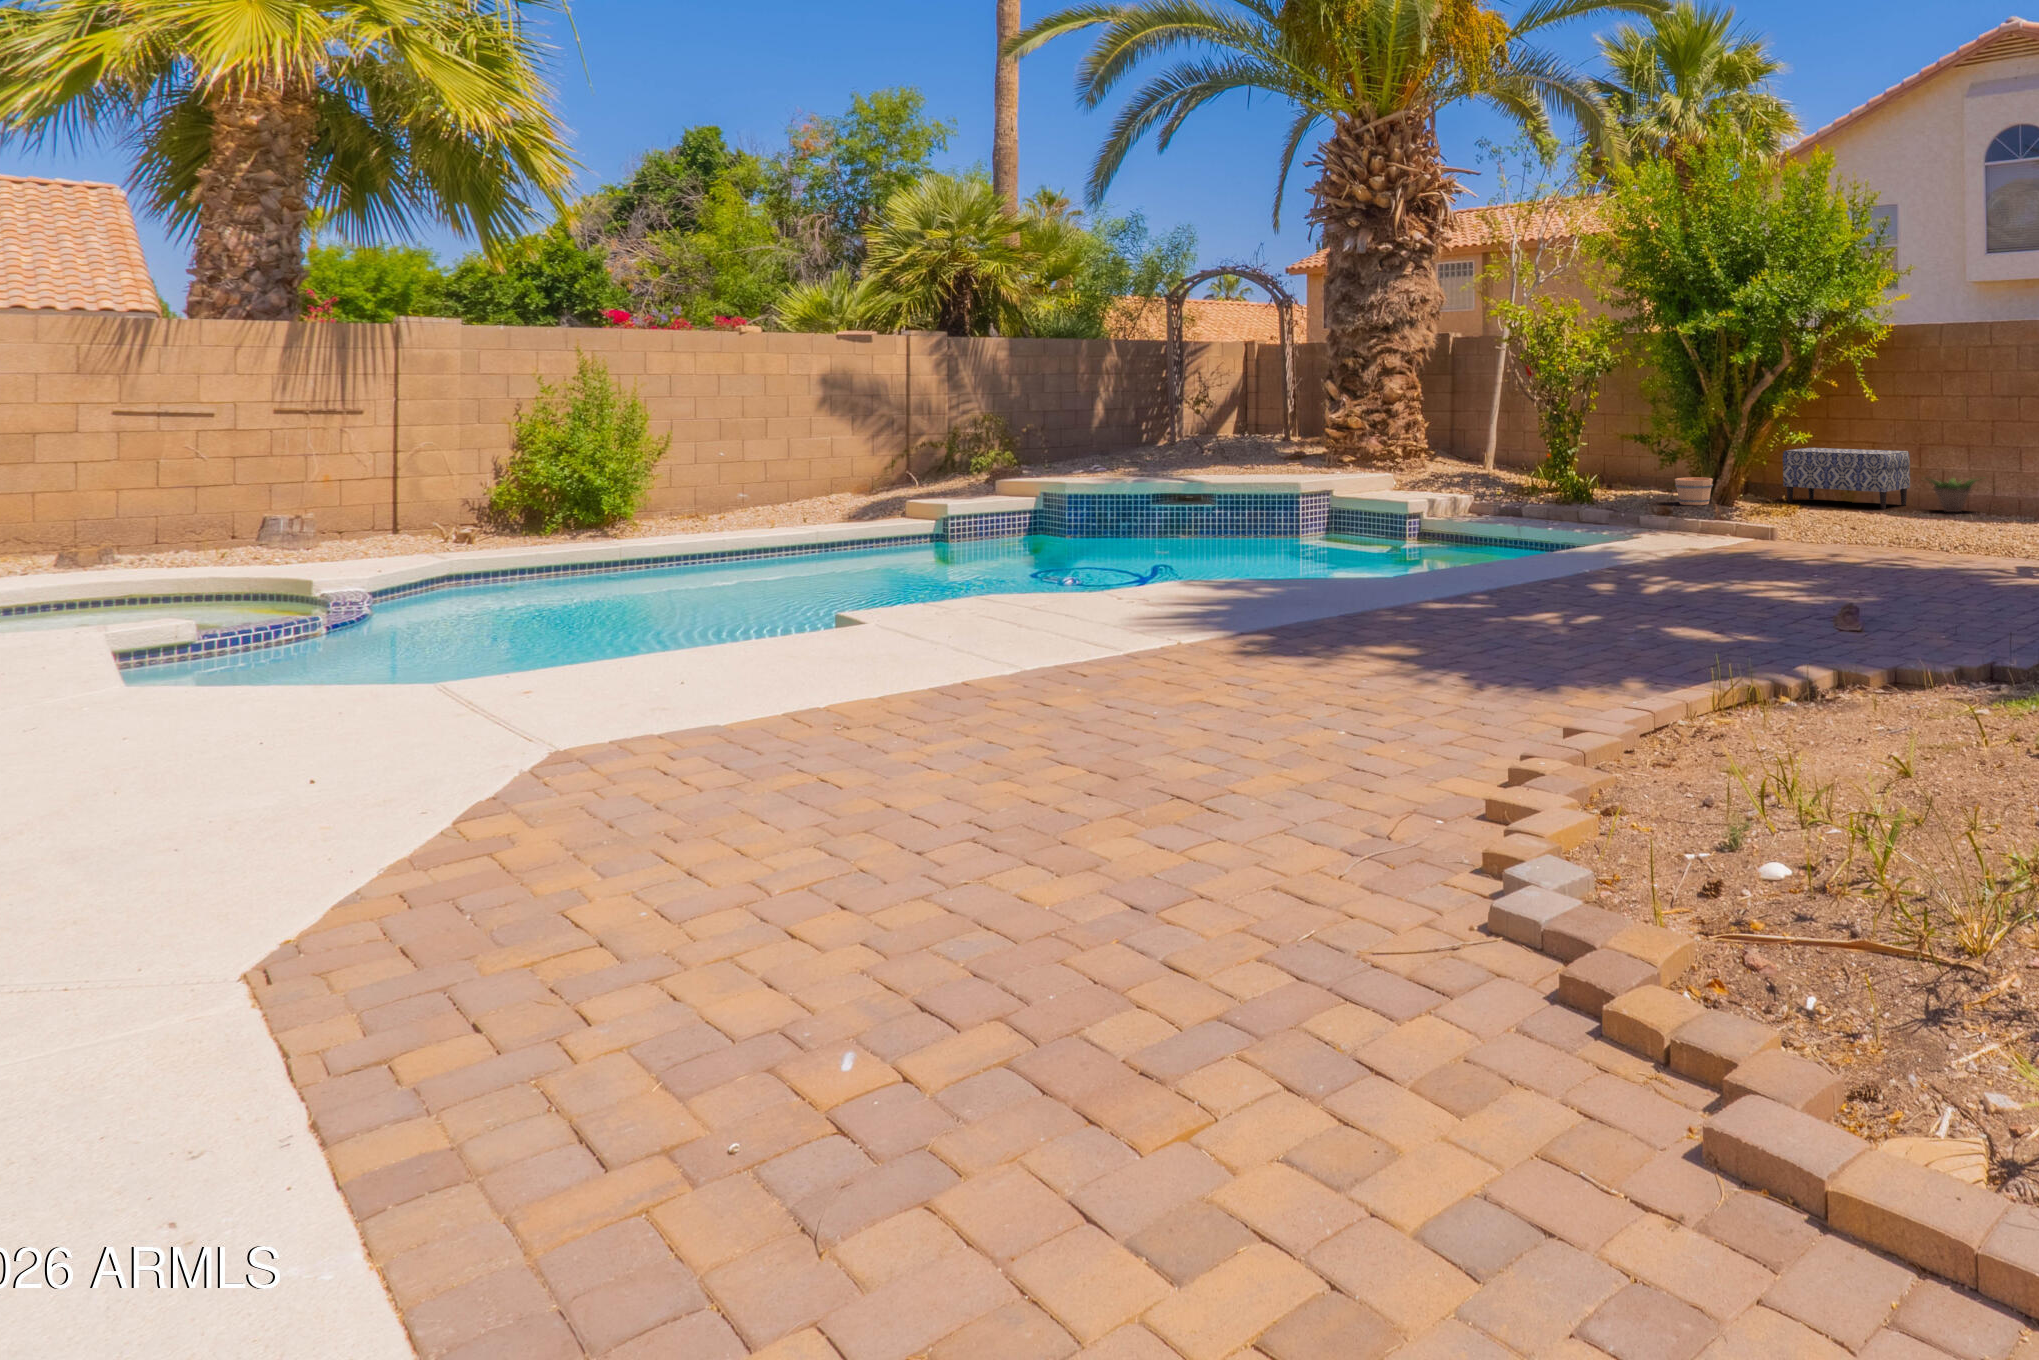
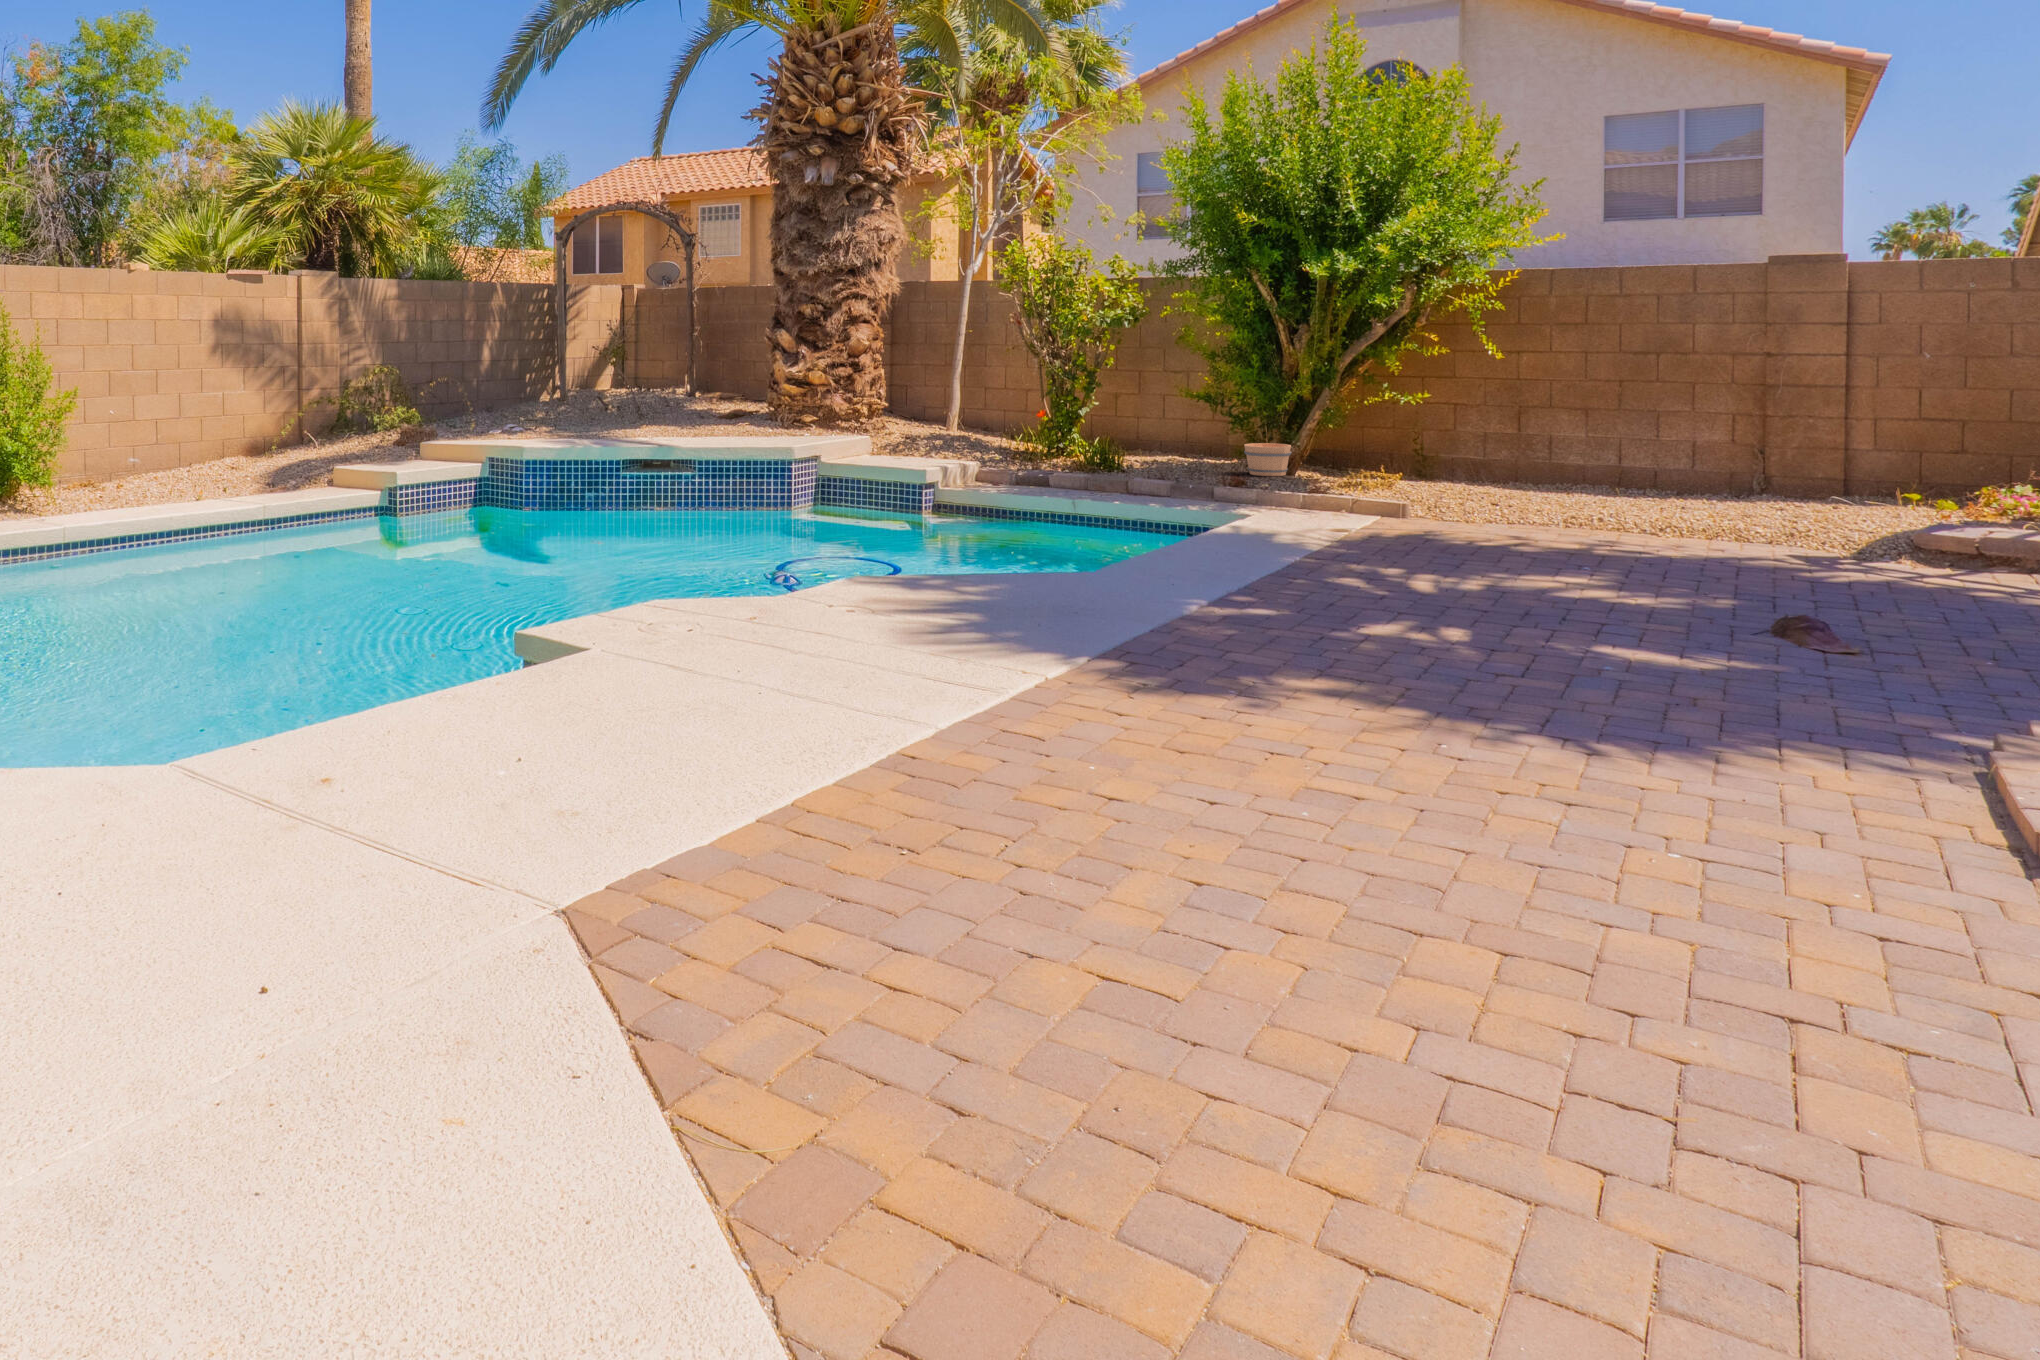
bench: present [1783,448,1910,509] -> none [1371,408,1533,481]
decorative plant: present [1926,478,1981,512] -> none [1559,443,1651,485]

